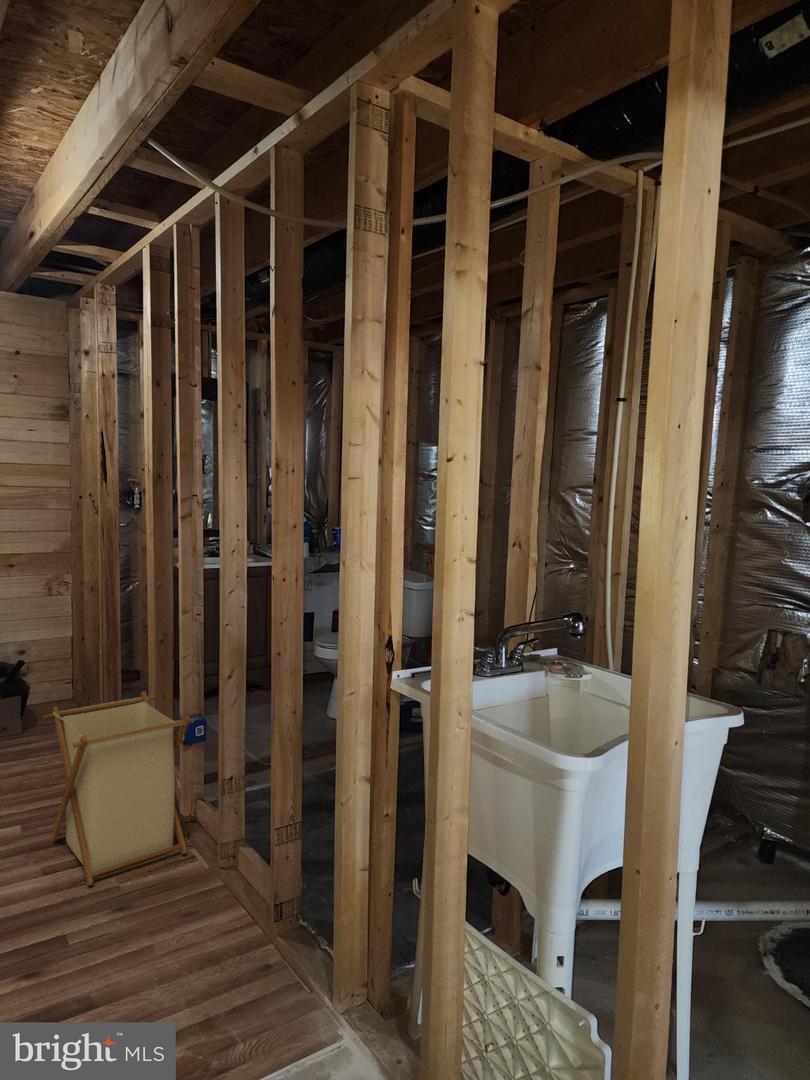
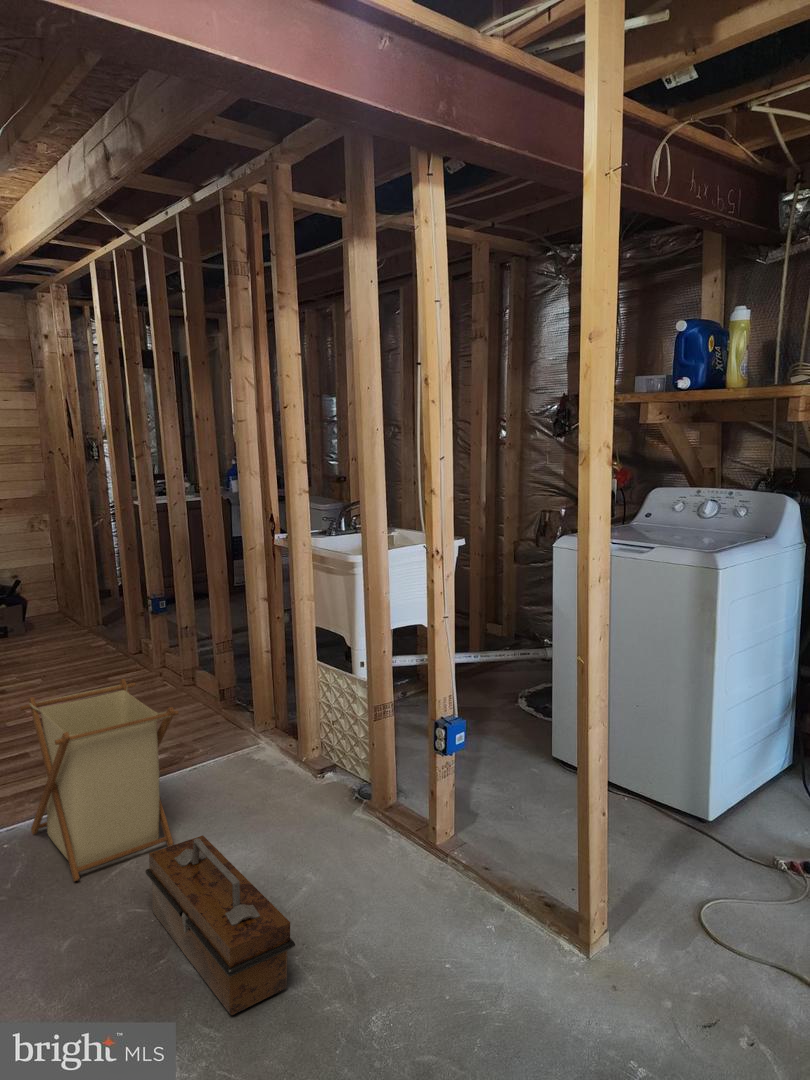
toolbox: none [156,839,300,1016] -> present [145,835,295,1015]

